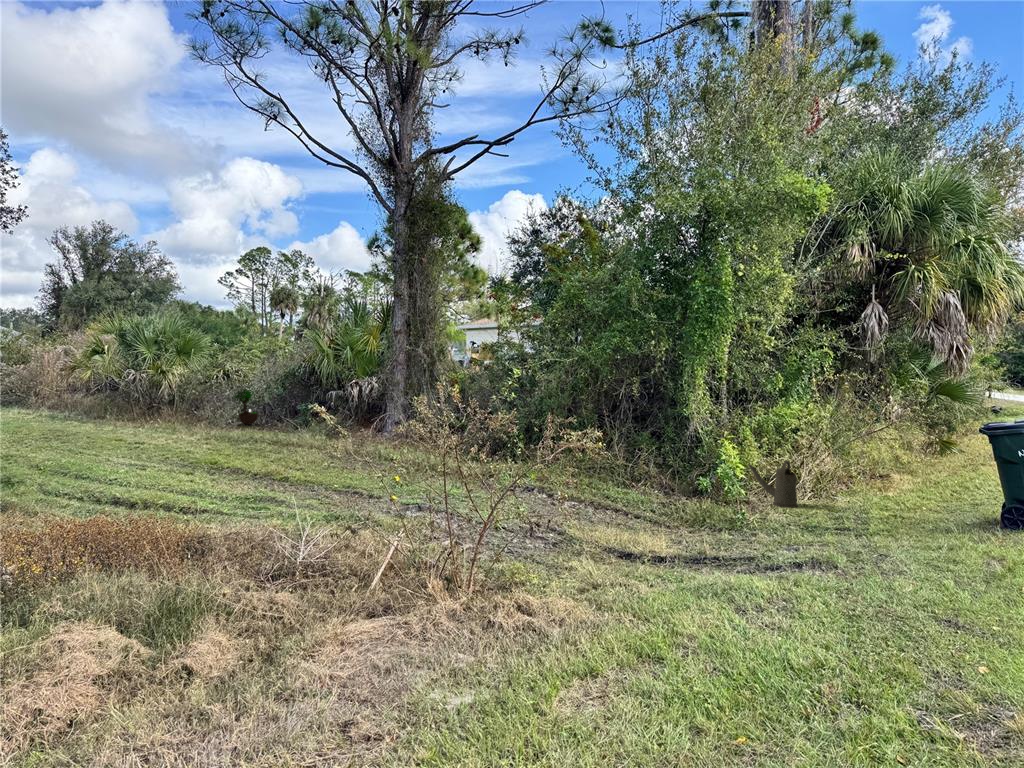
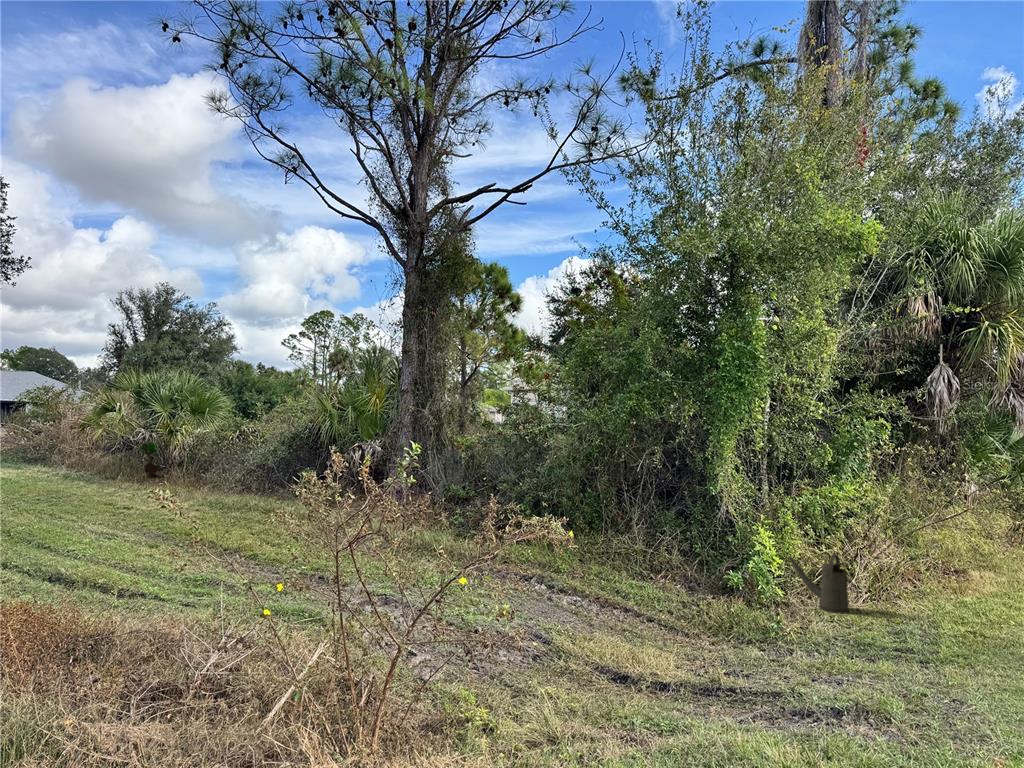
potted tree: present [233,389,258,425] -> present [139,441,160,477]

